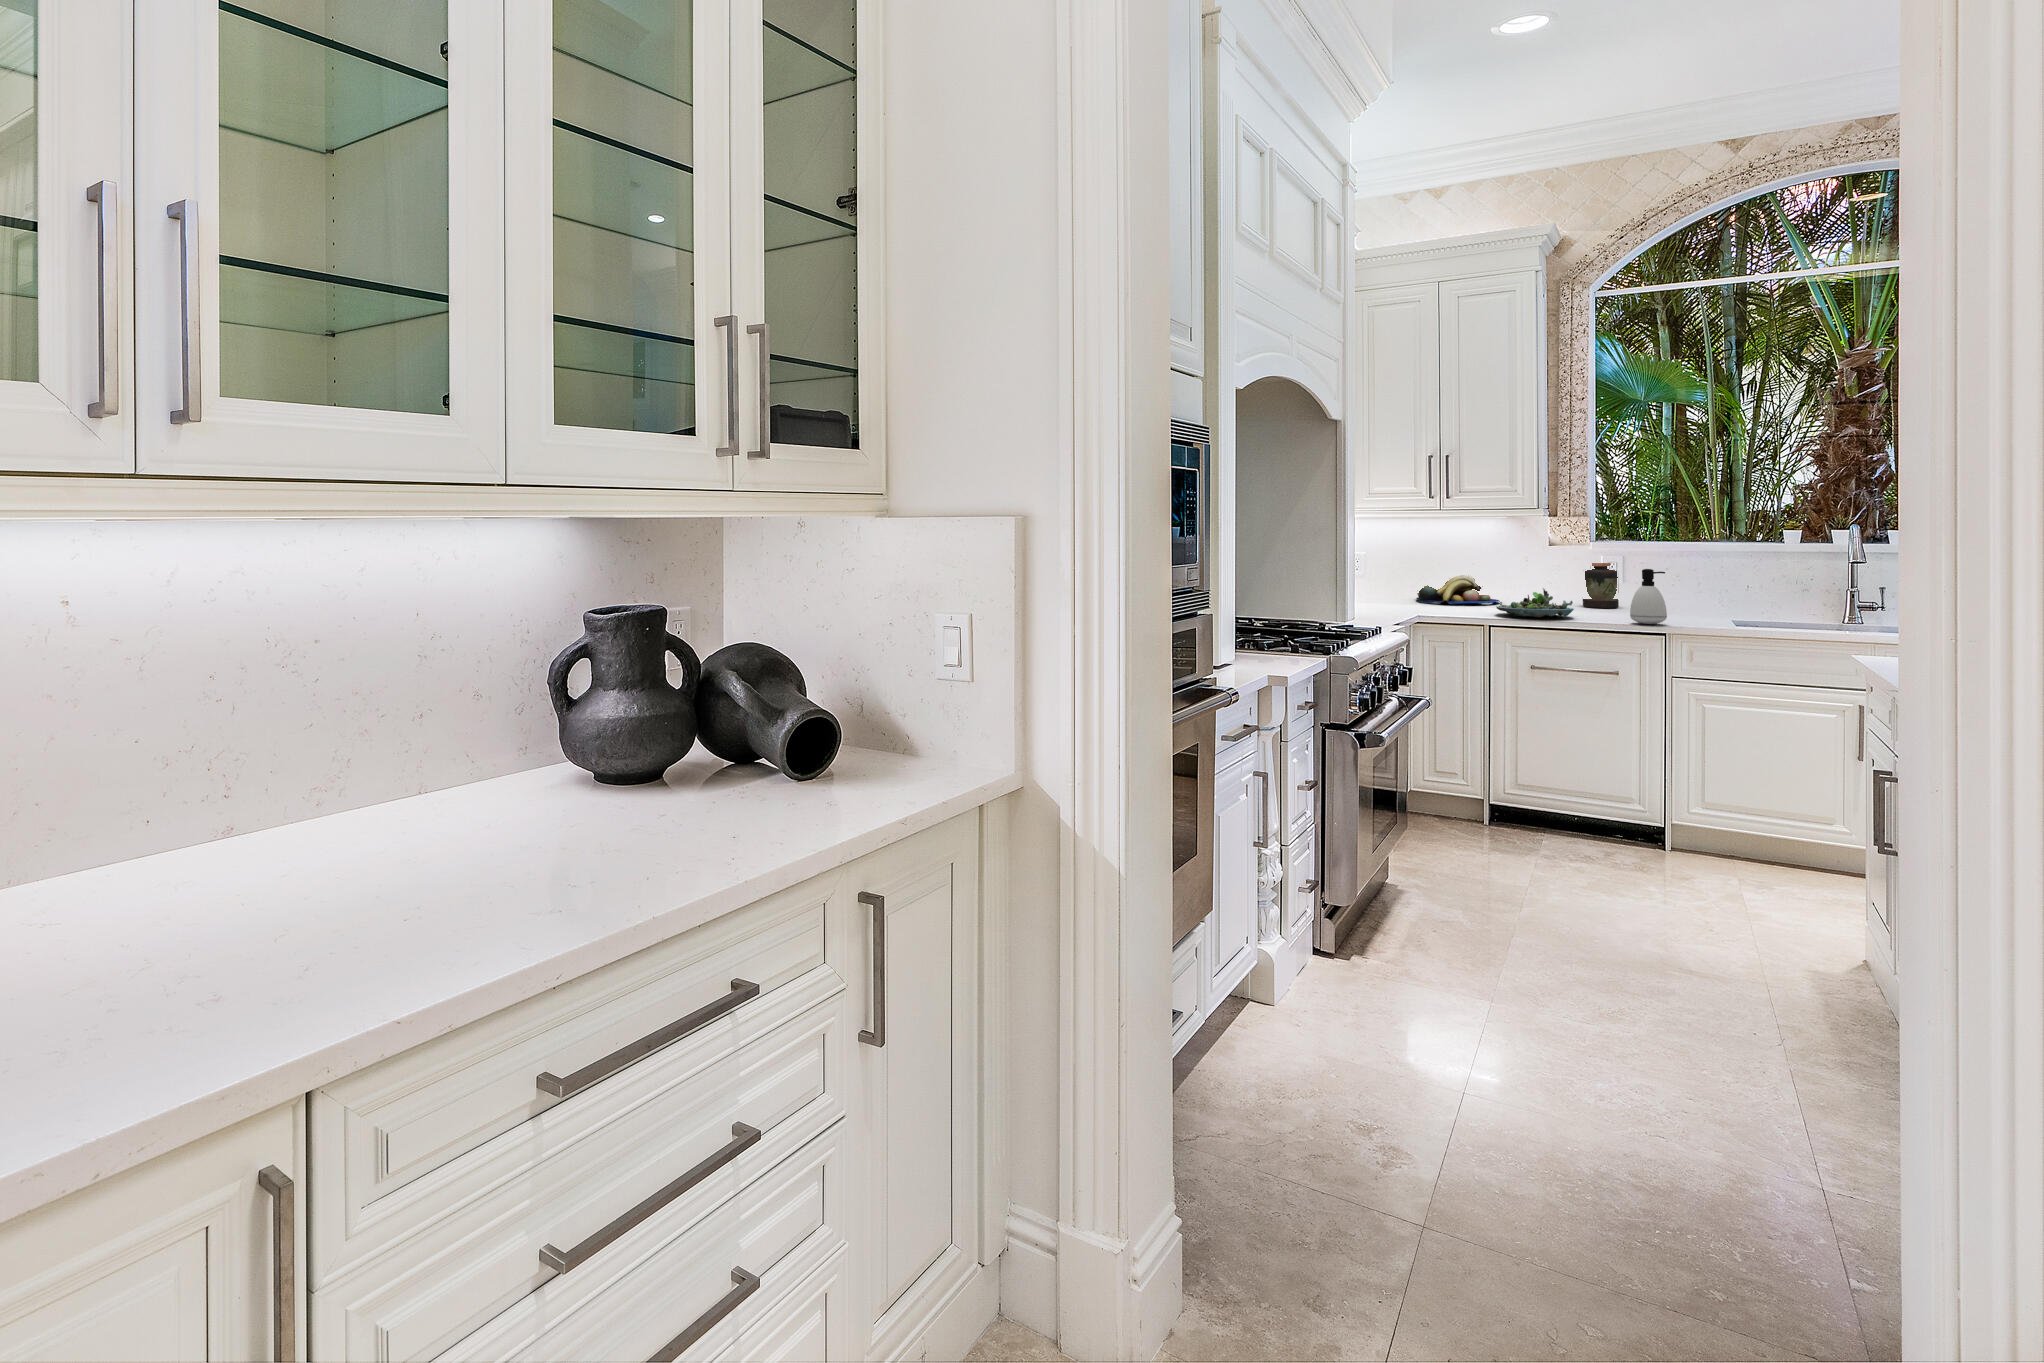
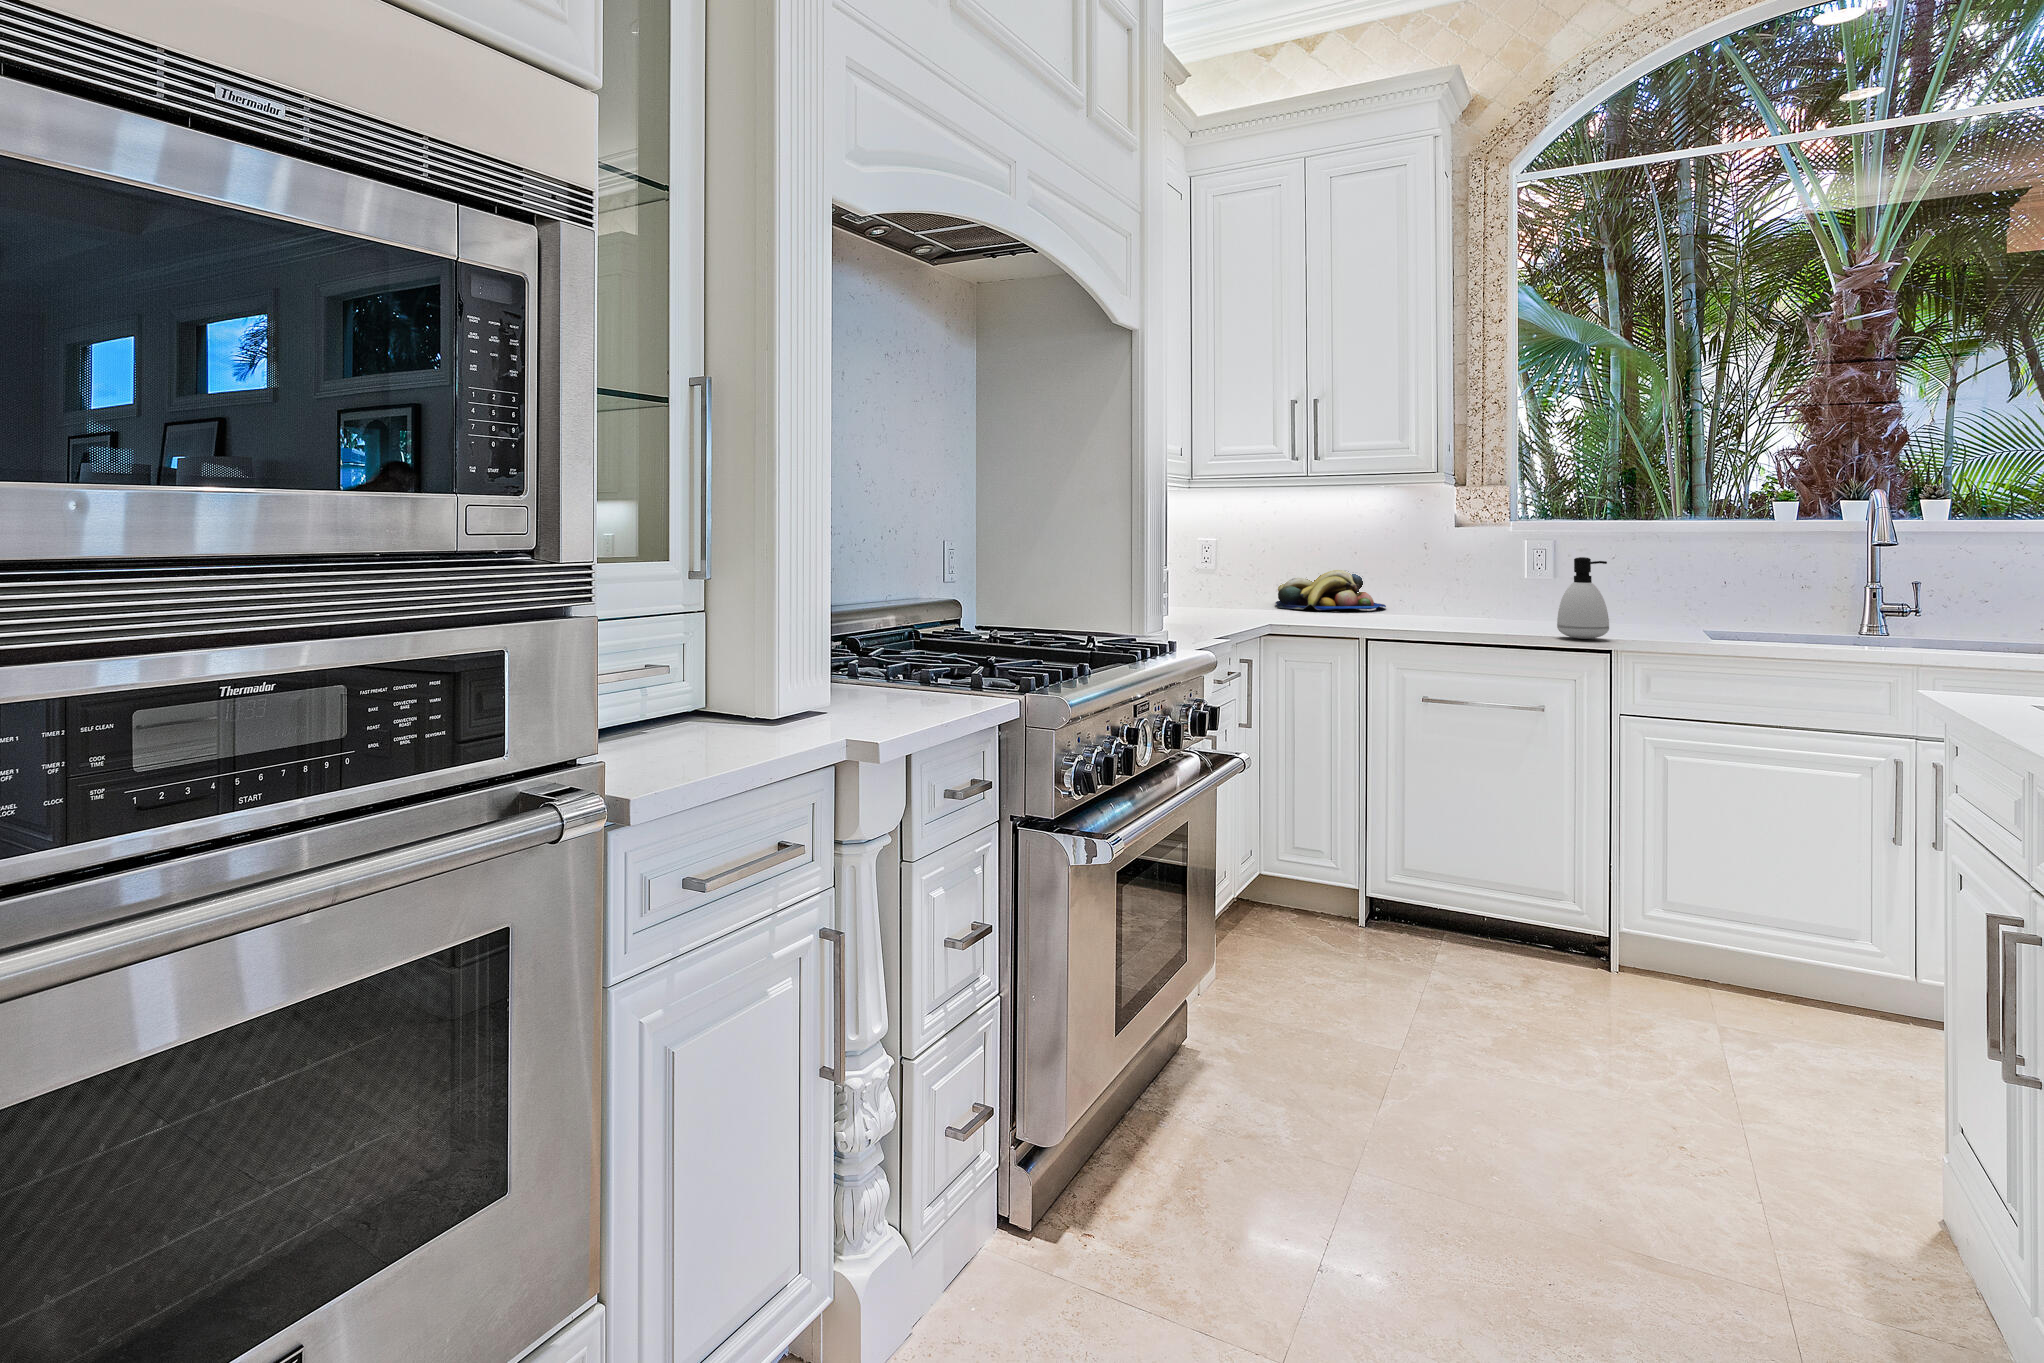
jar: present [1583,563,1619,608] -> none [1496,552,1544,616]
succulent planter: present [1496,588,1574,617] -> none [1372,586,1480,629]

